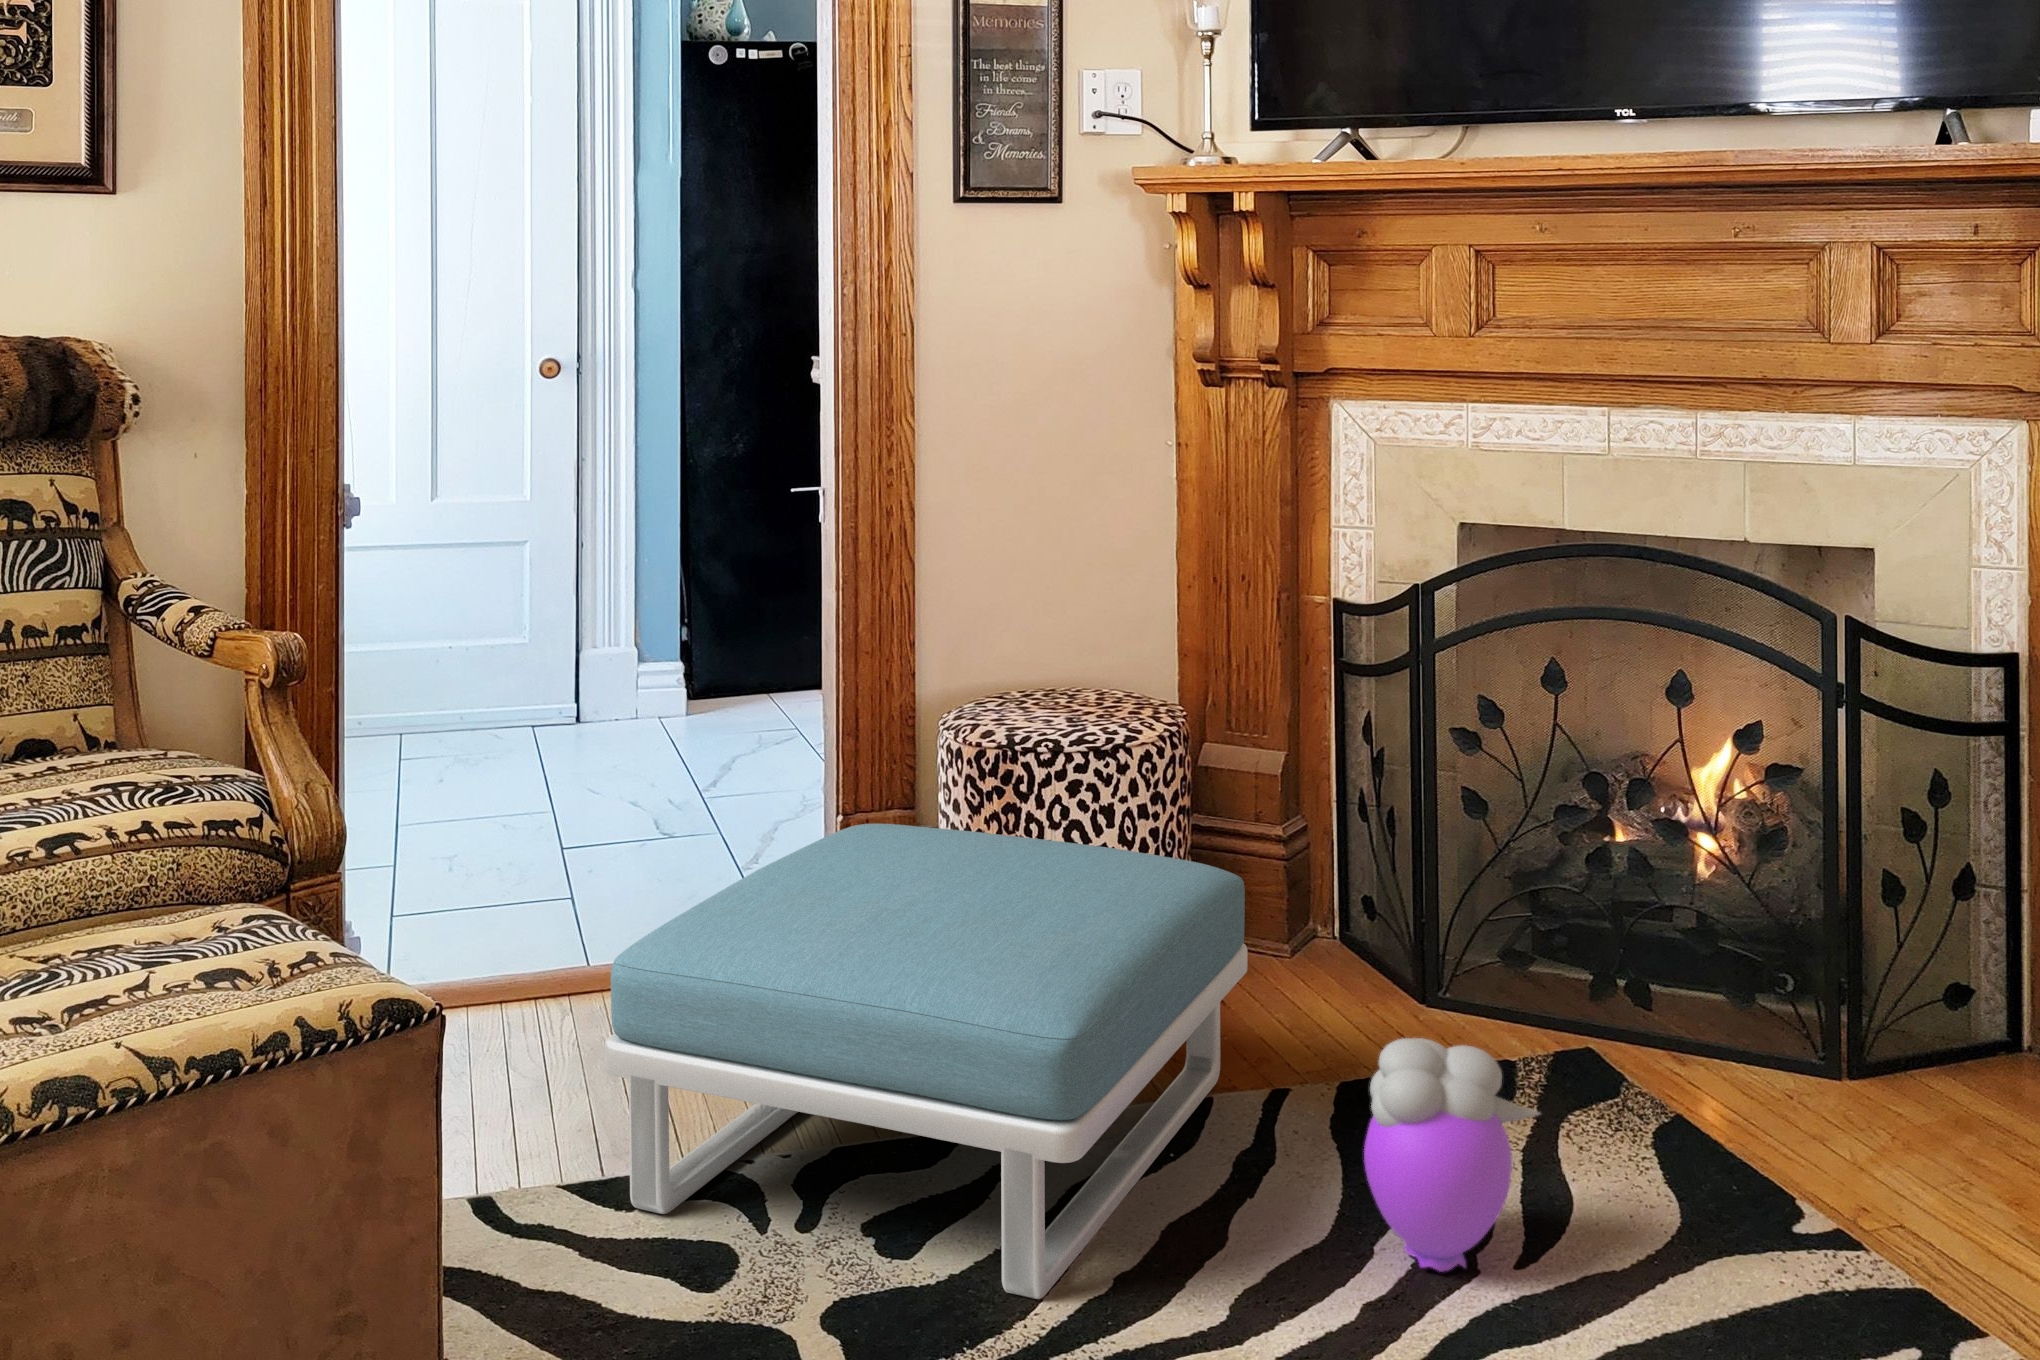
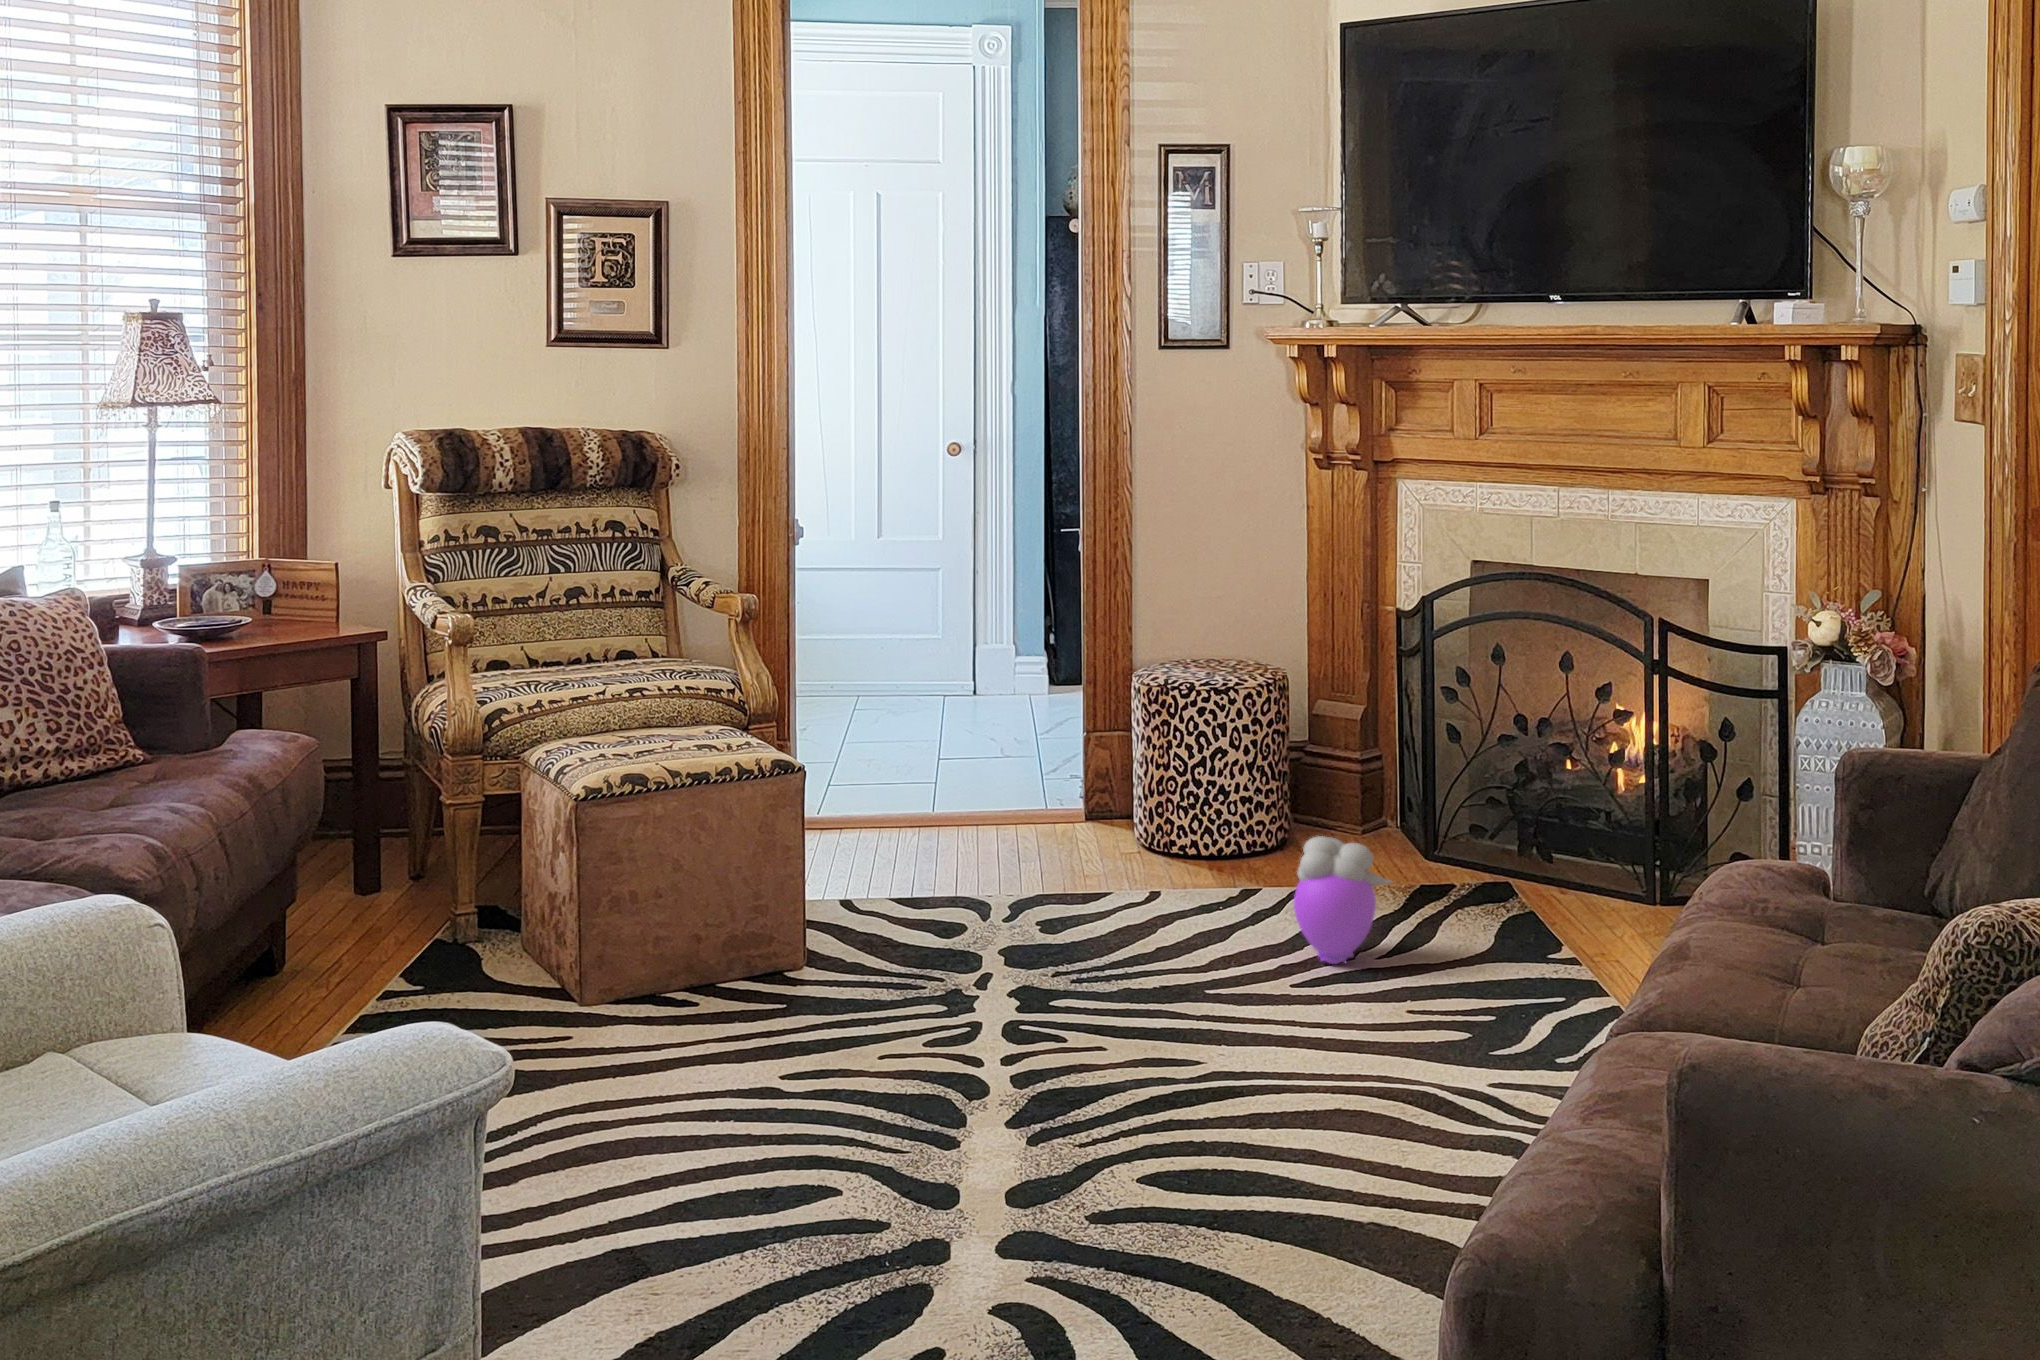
footstool: present [605,824,1247,1299] -> none [903,726,1284,959]

